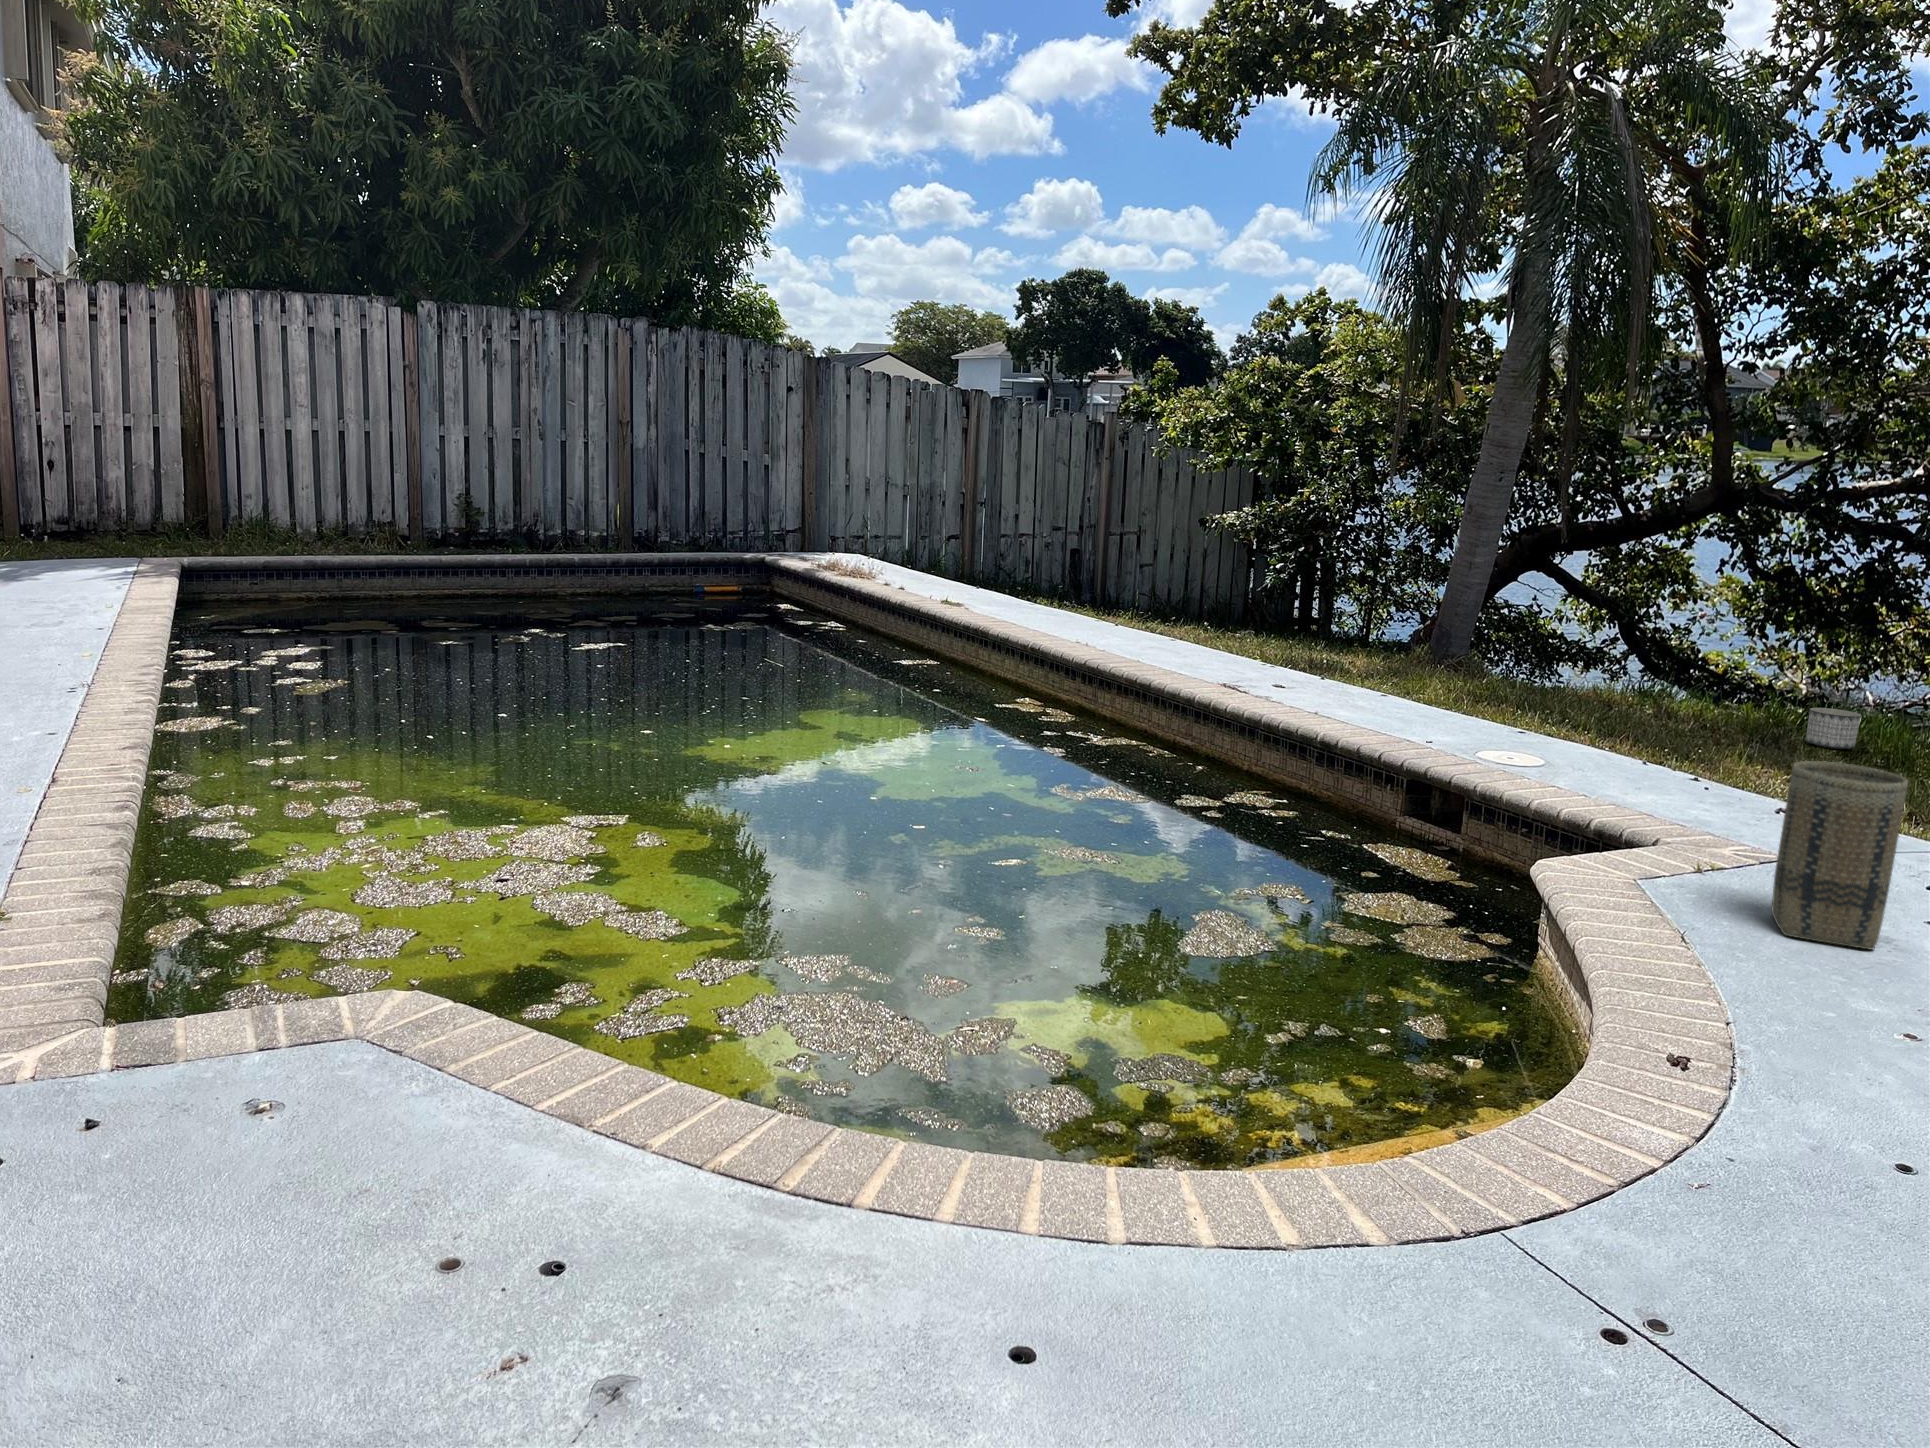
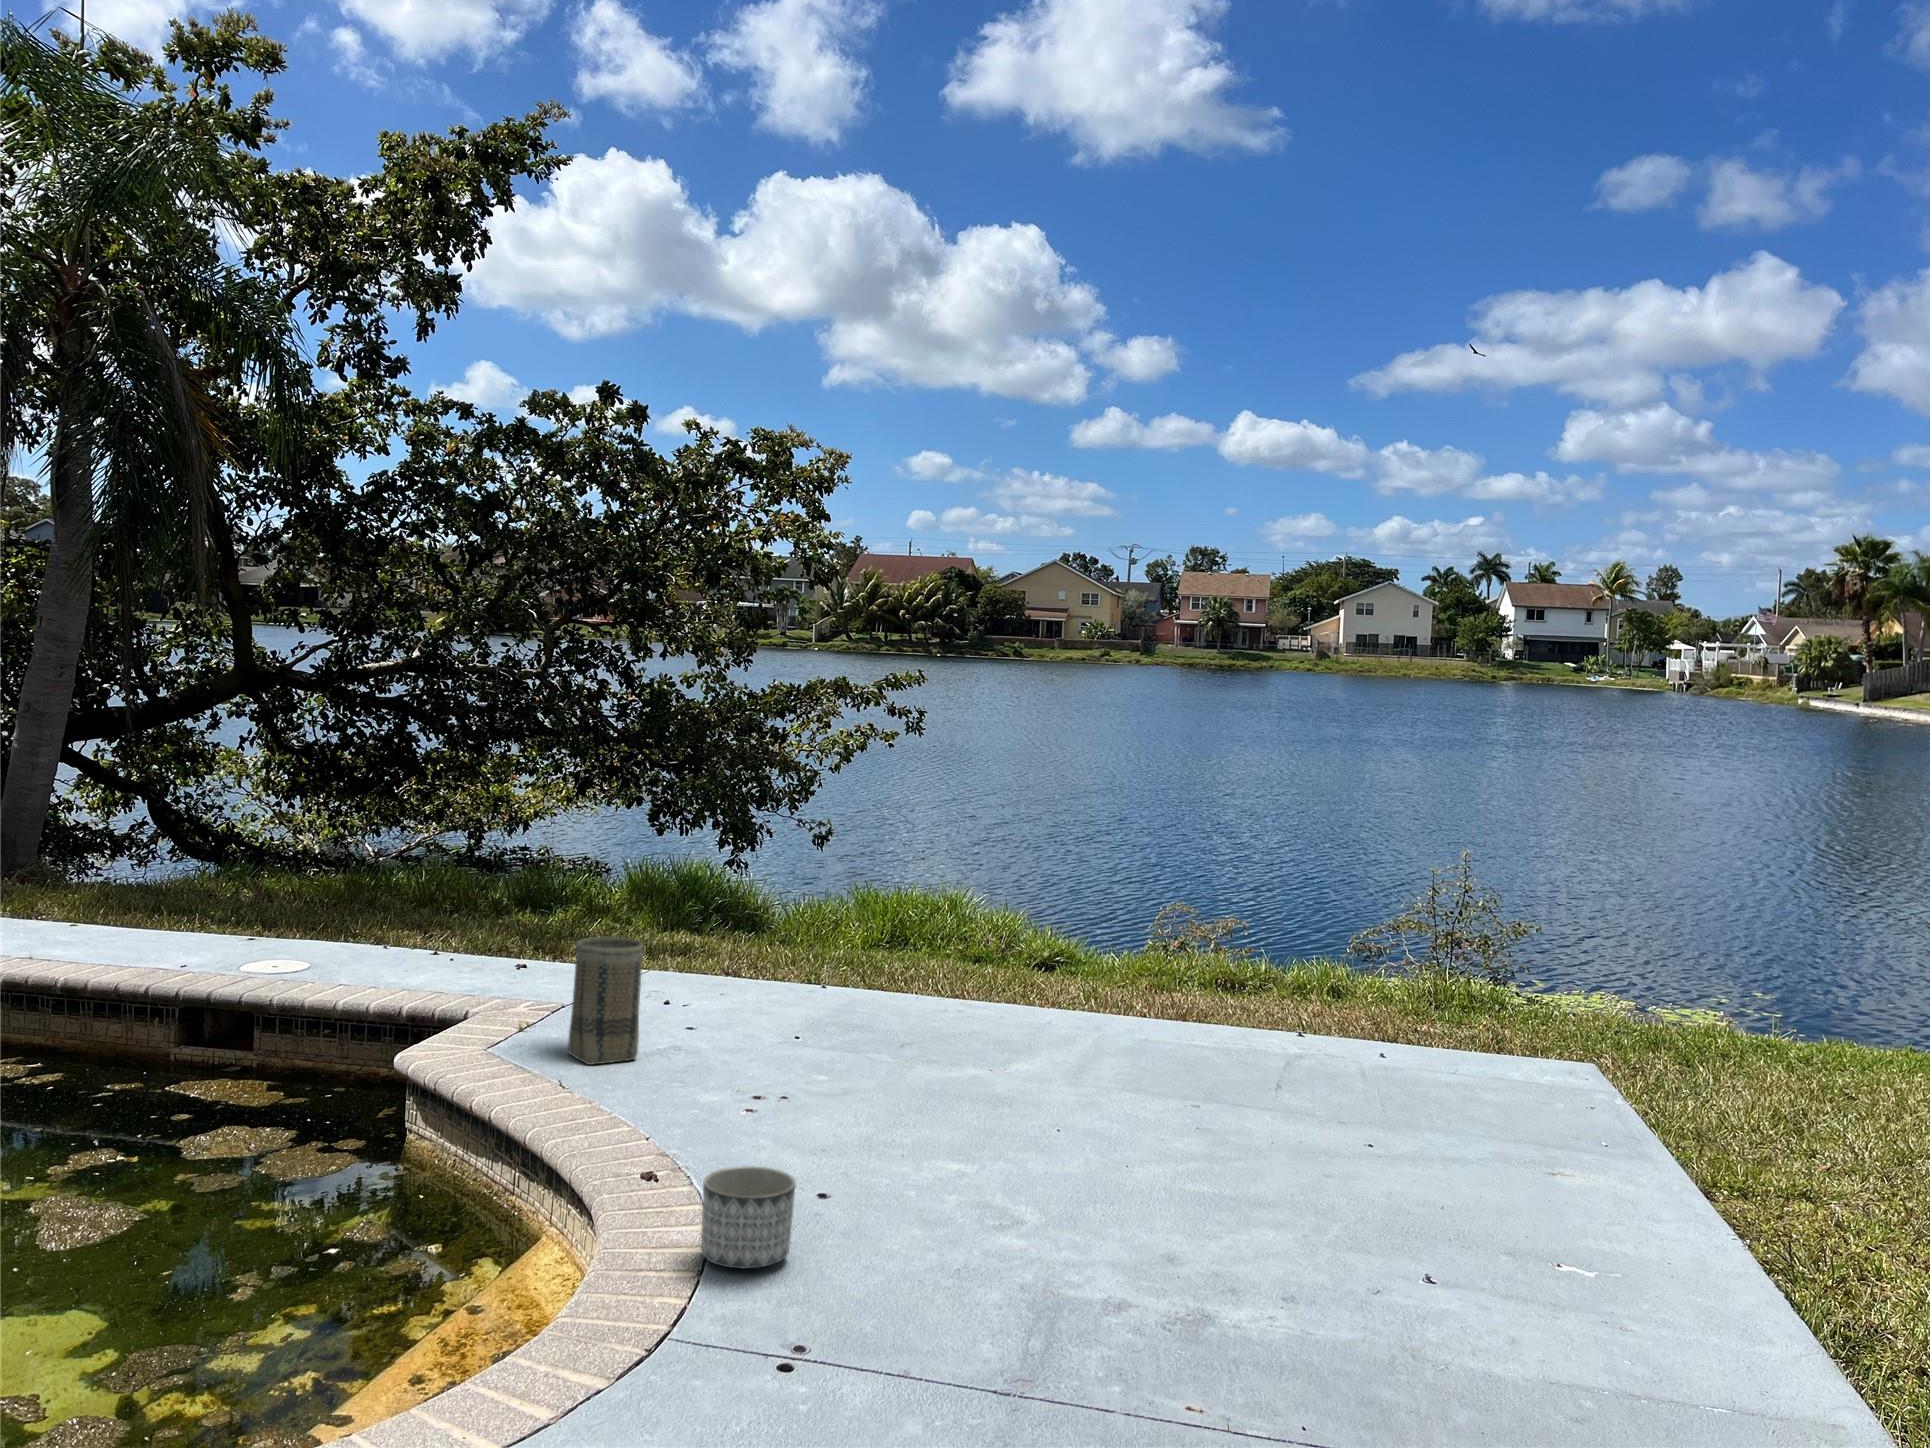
planter: present [1806,708,1861,750] -> present [701,1166,796,1269]

